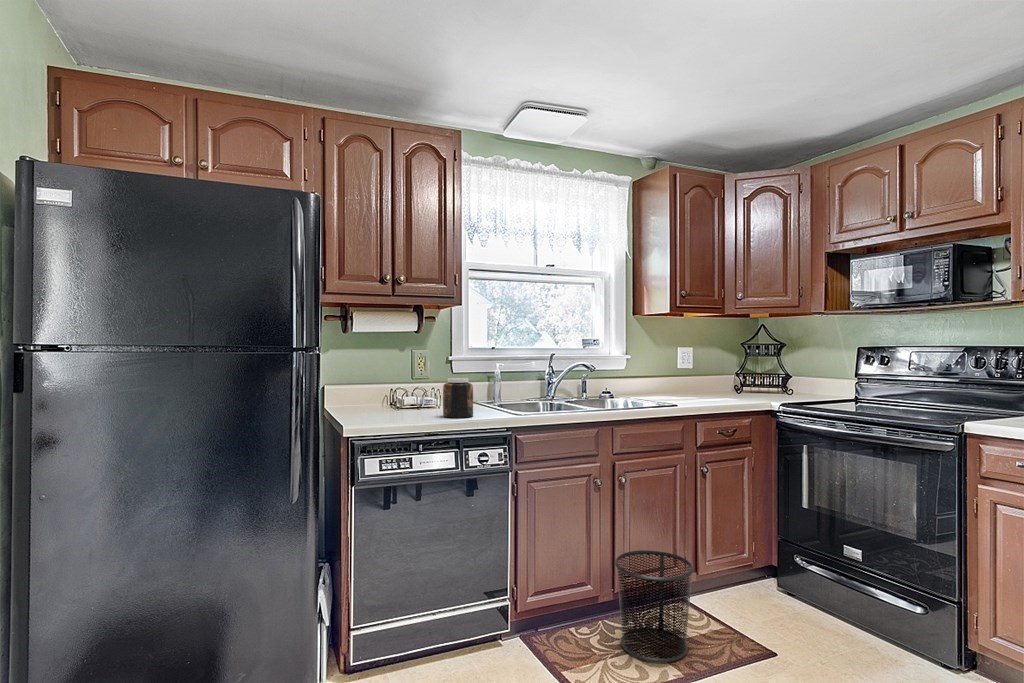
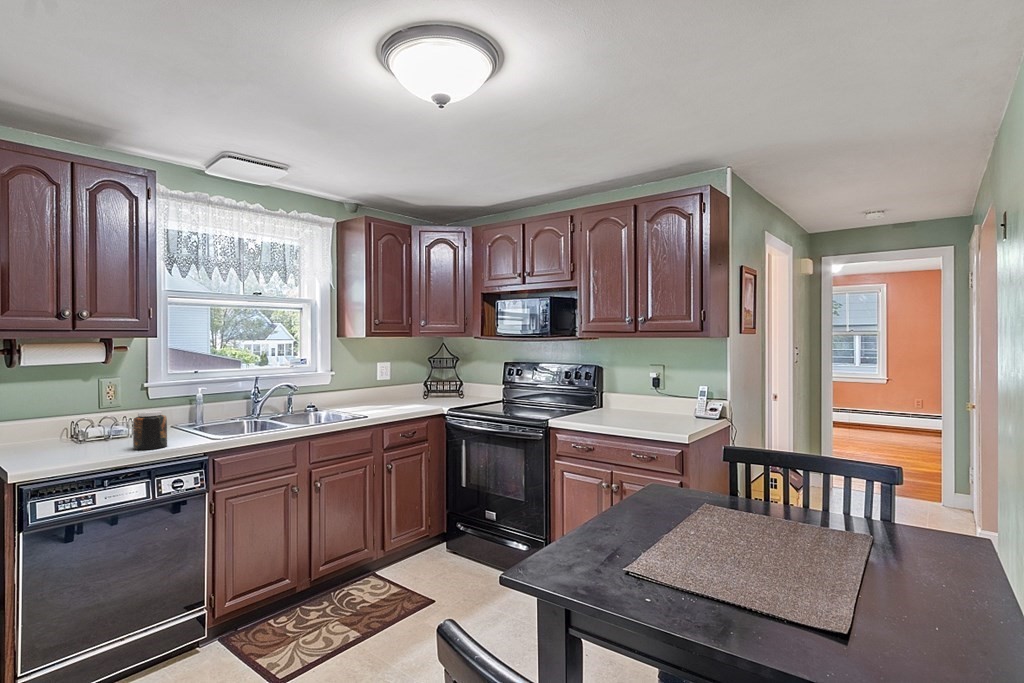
waste bin: present [615,550,694,663] -> none [308,540,373,632]

